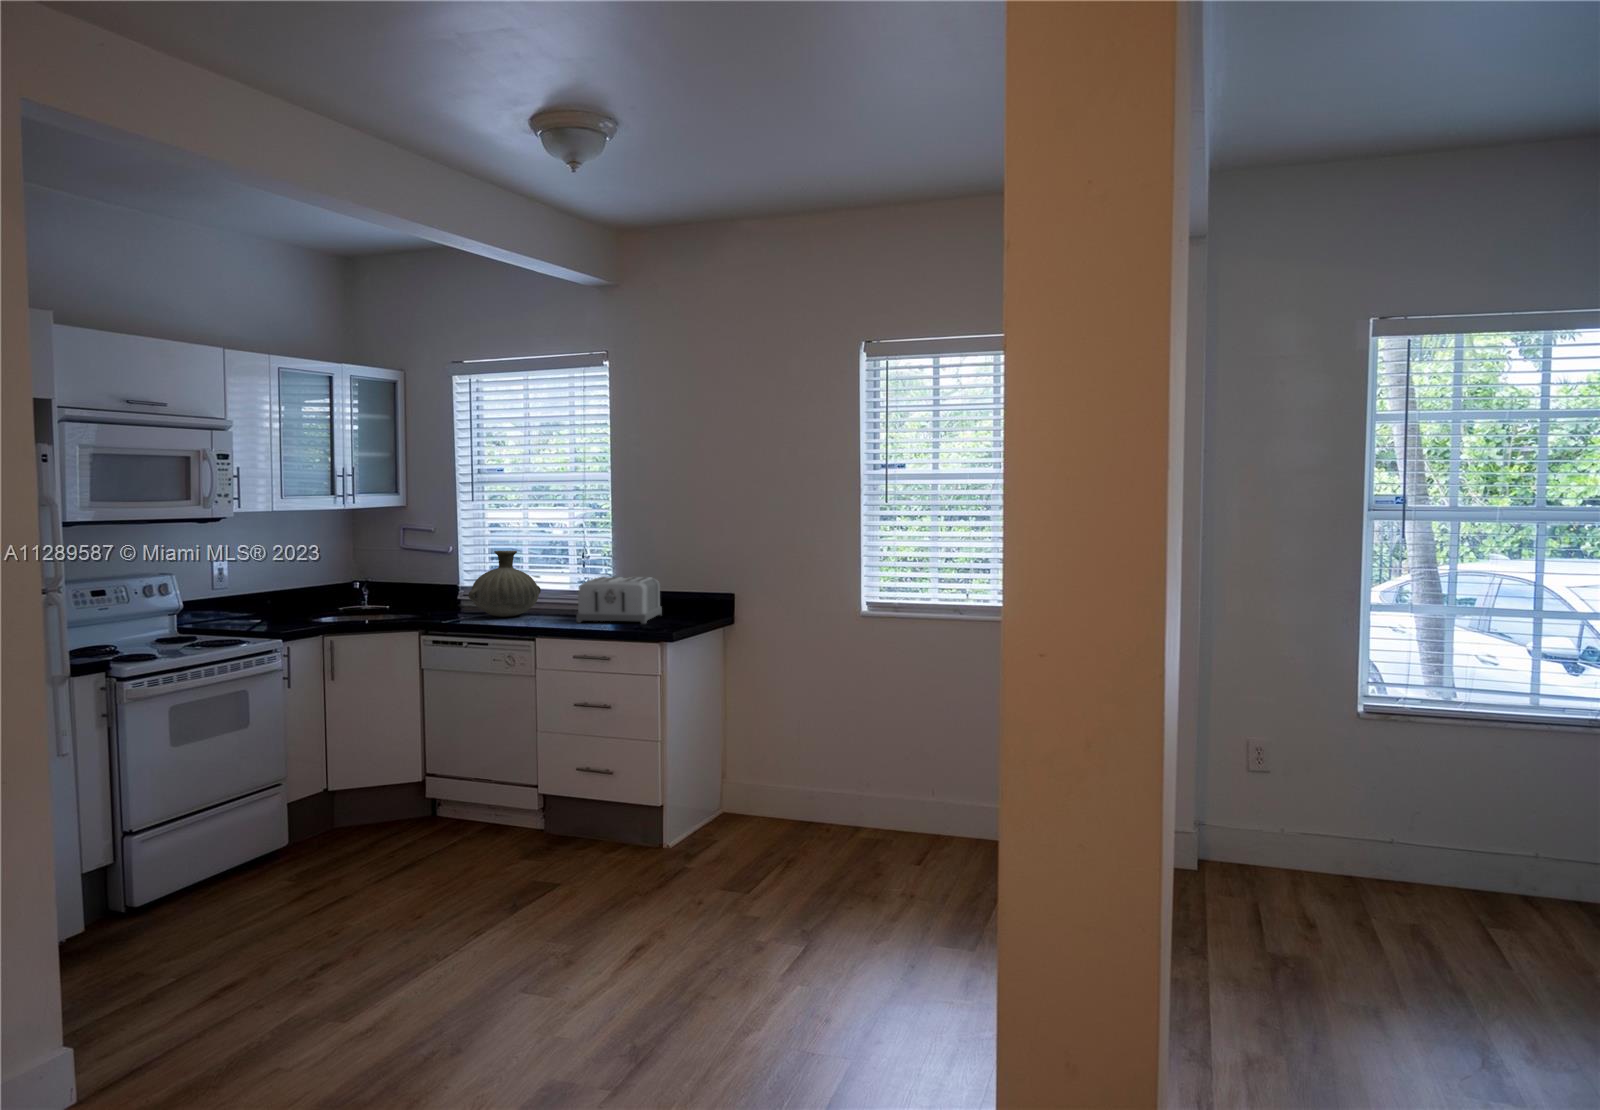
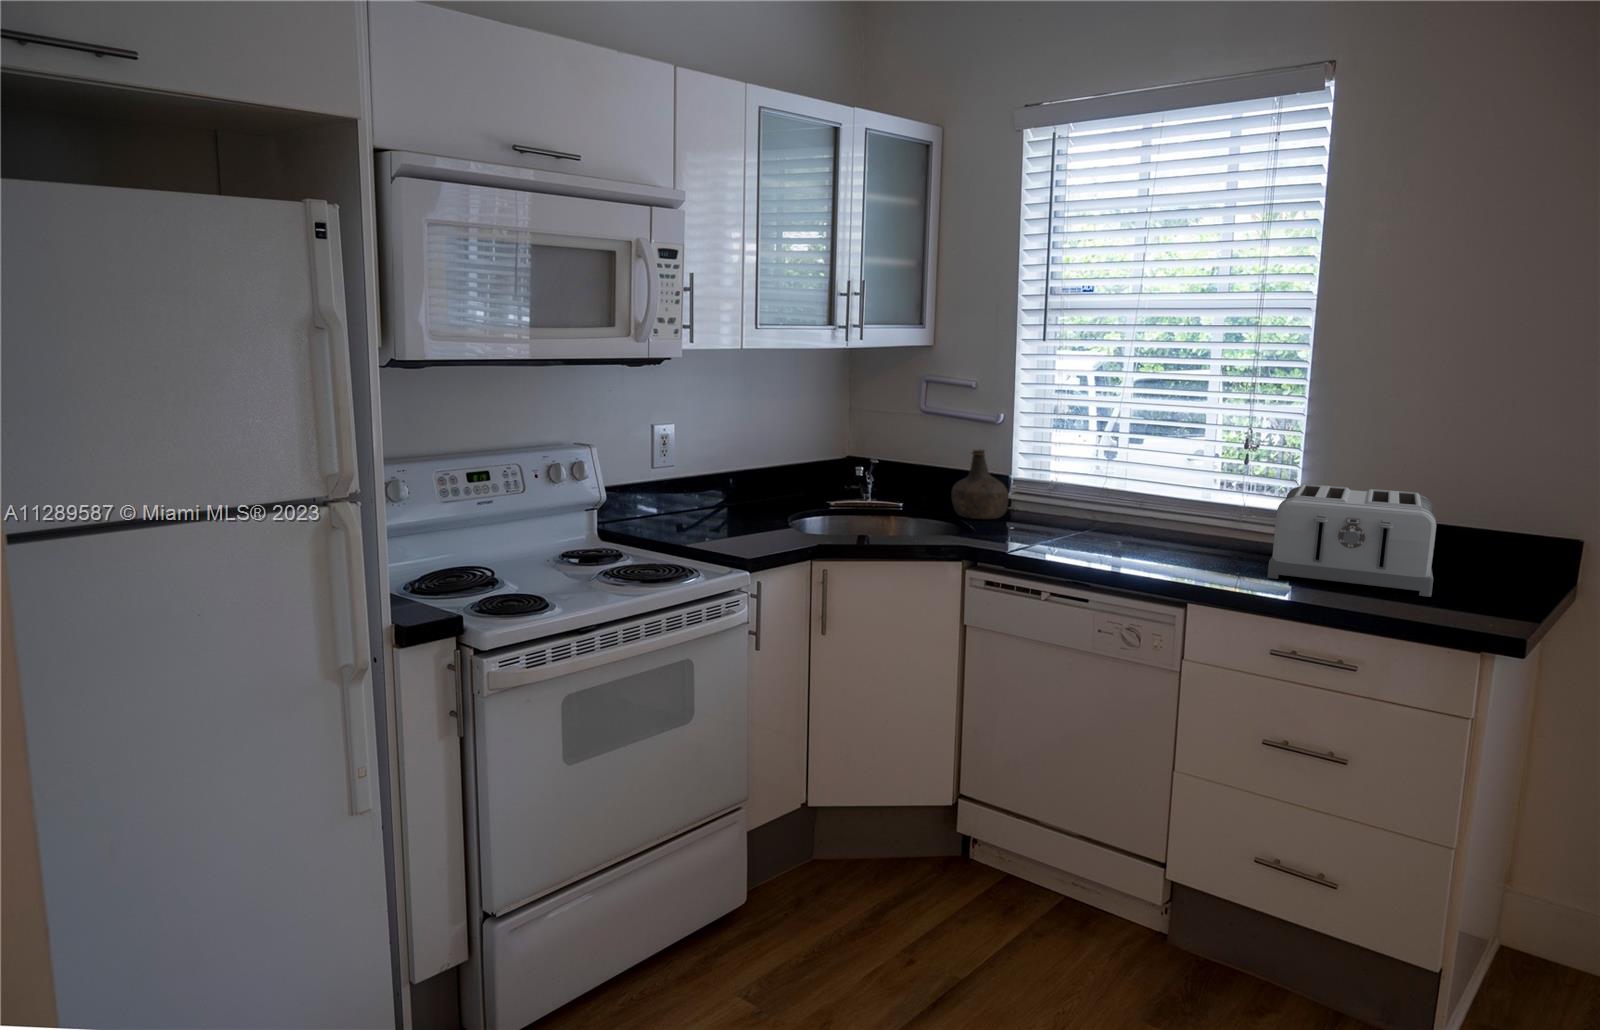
vase: present [469,551,541,617] -> none [1047,425,1169,545]
bottle: none [420,569,456,611] -> present [952,450,1008,519]

